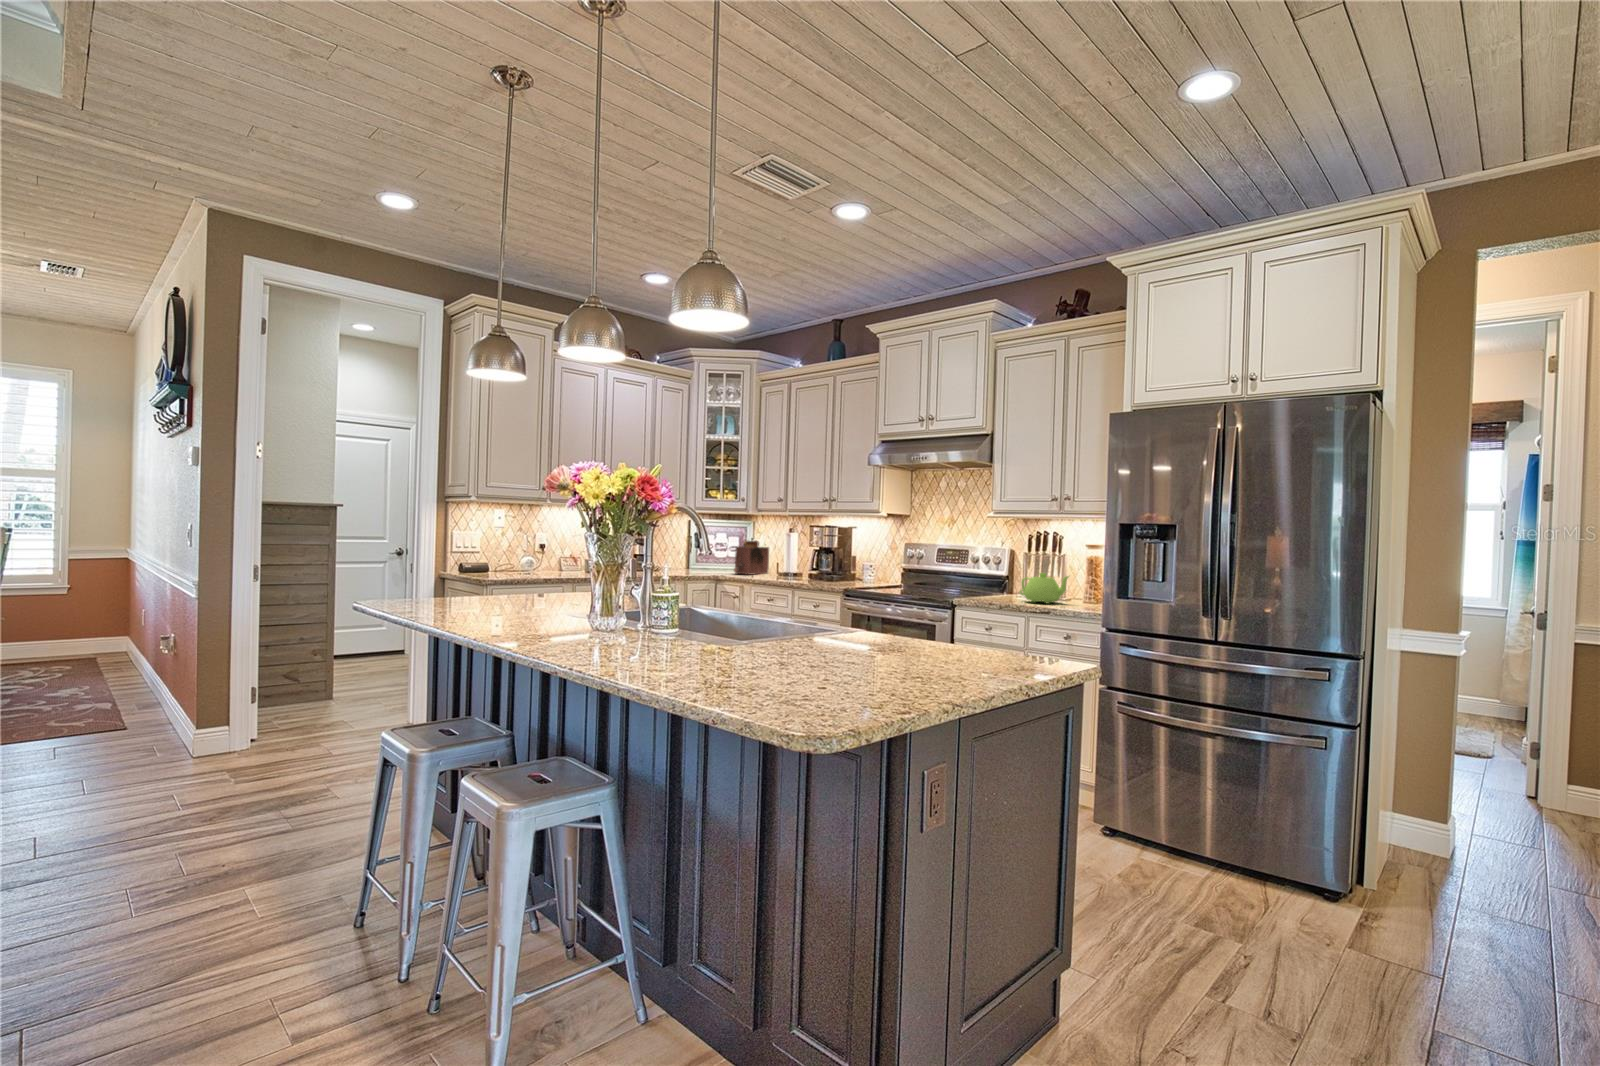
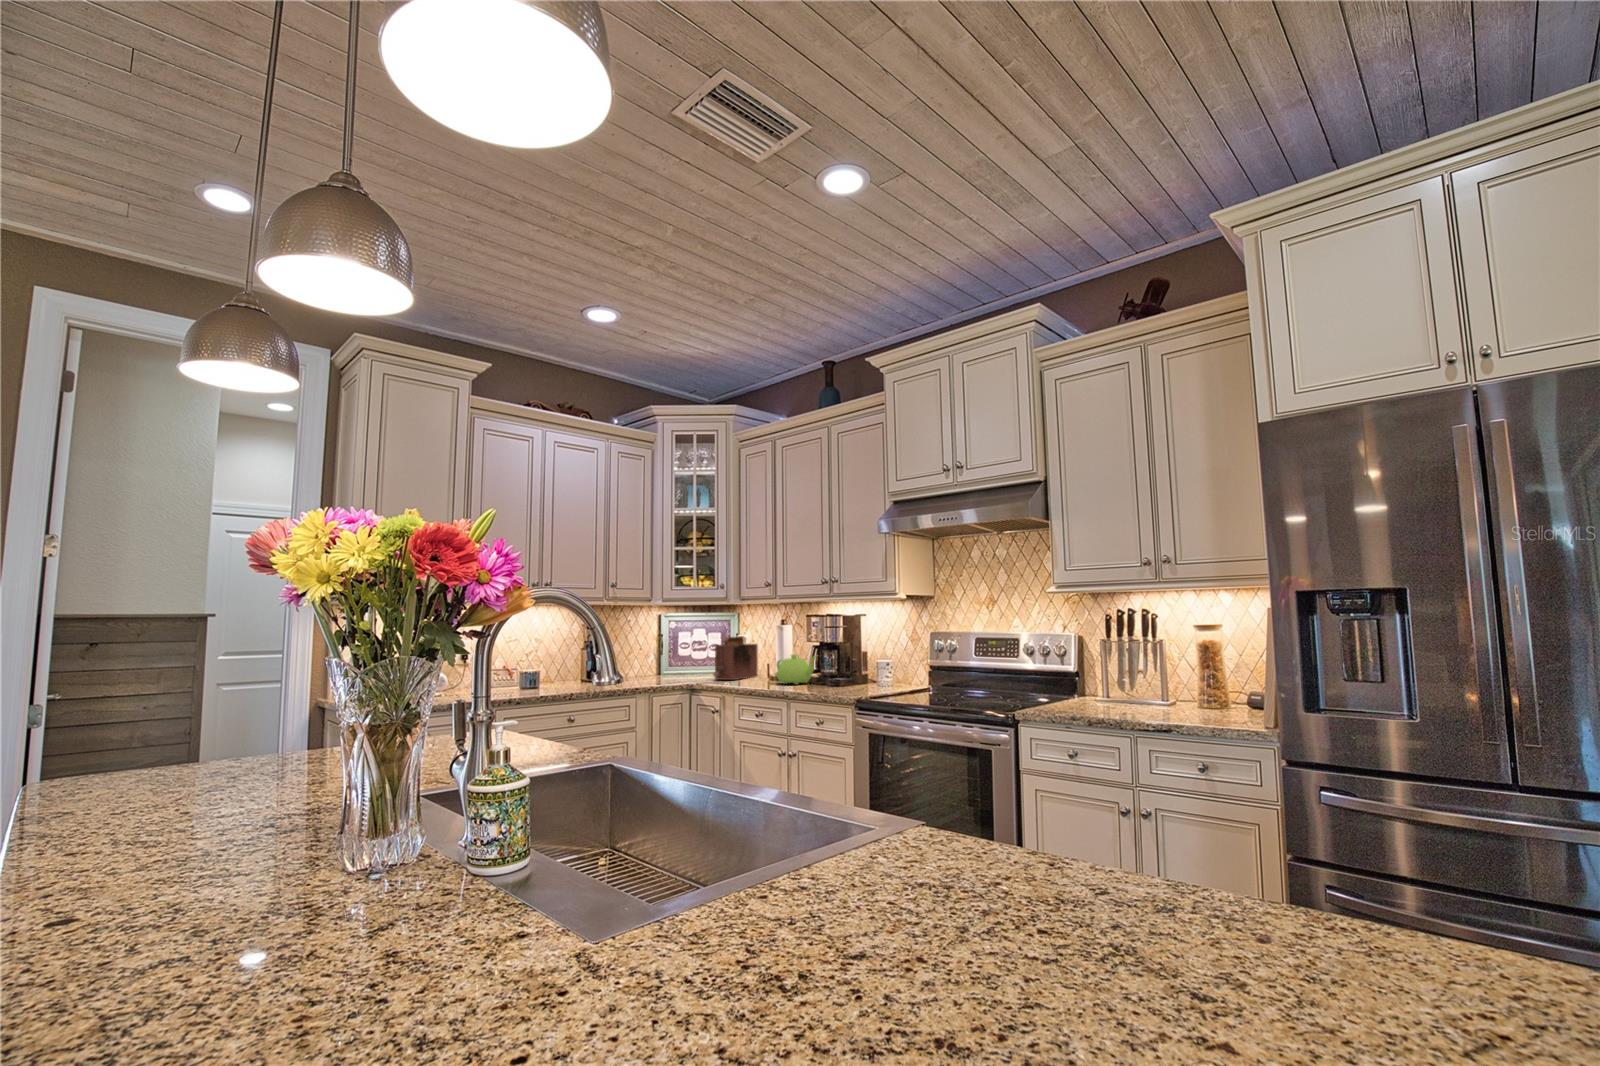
teapot: present [1020,573,1069,604] -> present [775,654,815,684]

